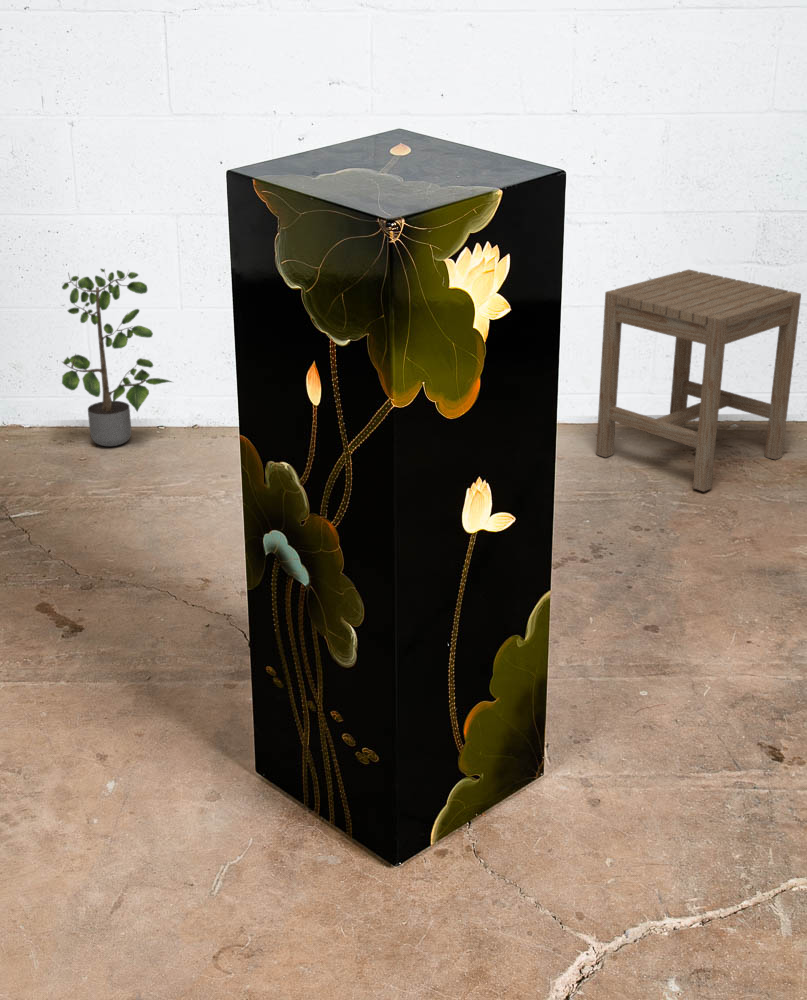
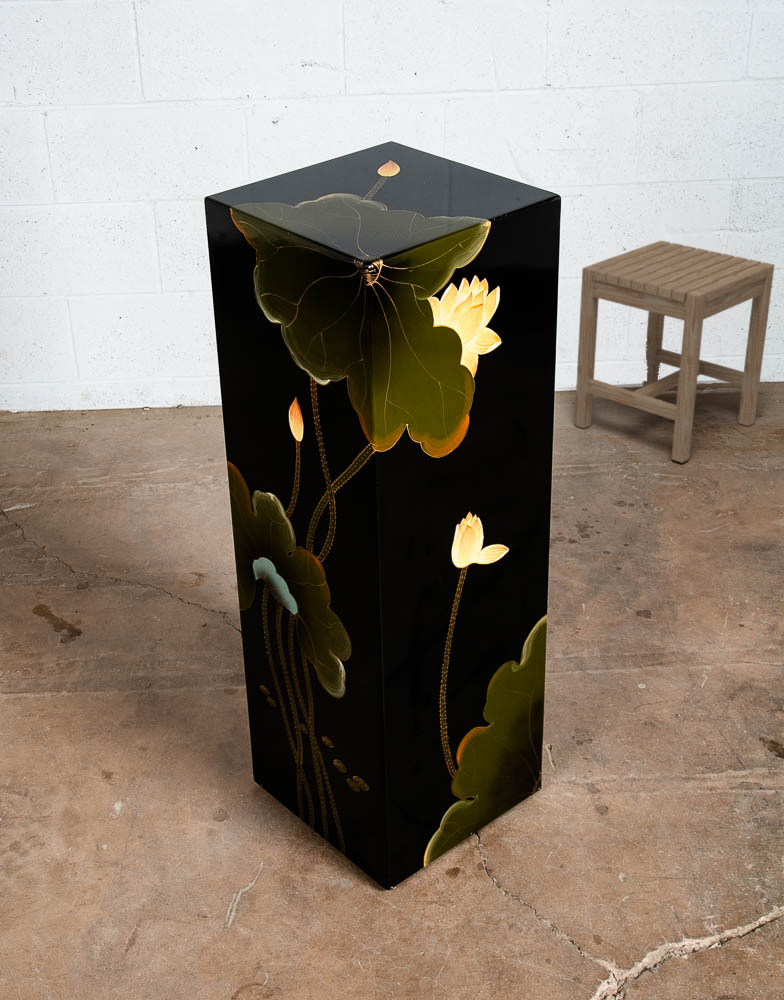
potted plant: present [62,269,171,446] -> none [42,253,160,430]

